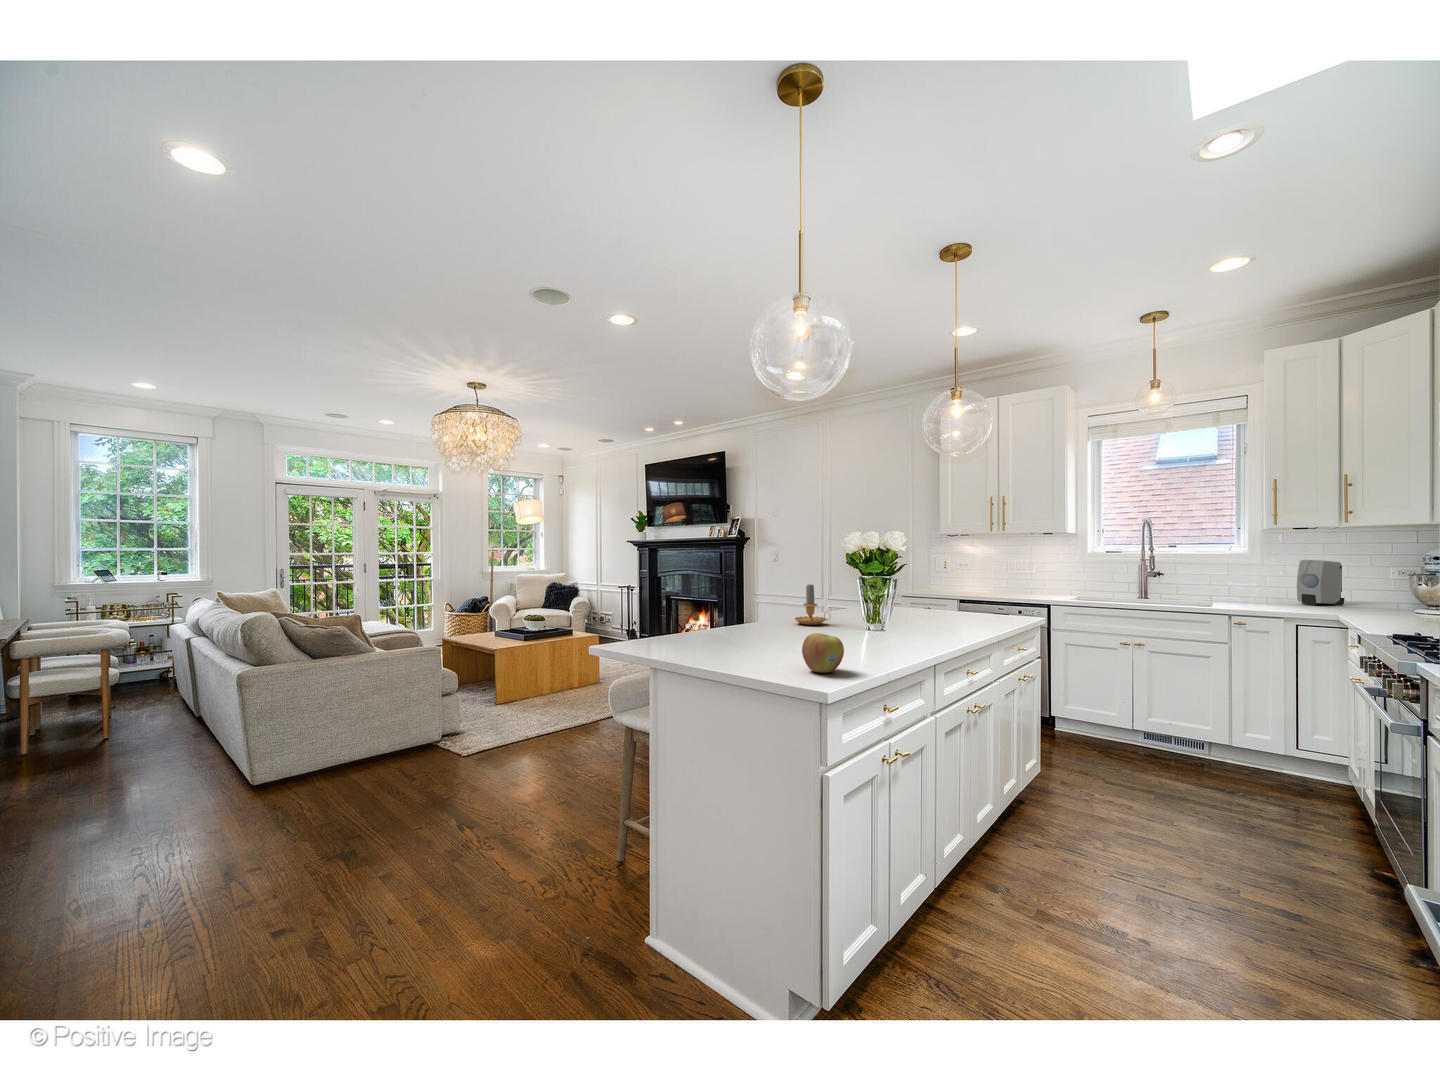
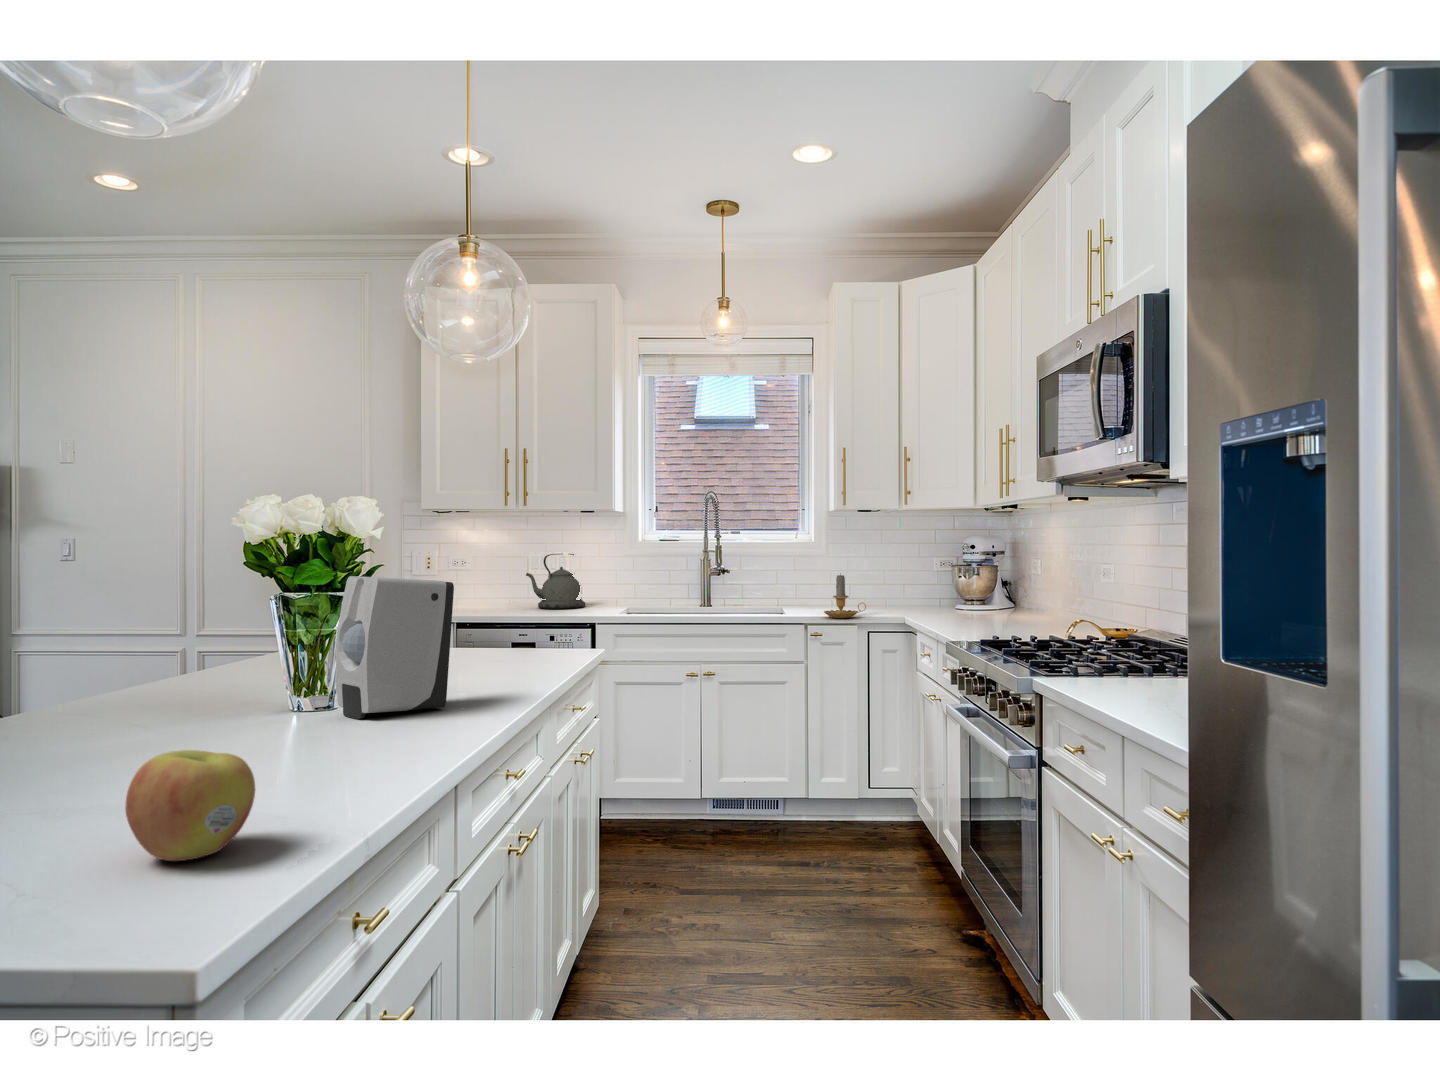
kettle: none [1007,557,1049,592] -> present [526,554,585,609]
soap dispenser: present [1297,560,1344,605] -> present [336,576,454,719]
candle: present [794,584,831,625] -> present [824,575,866,618]

